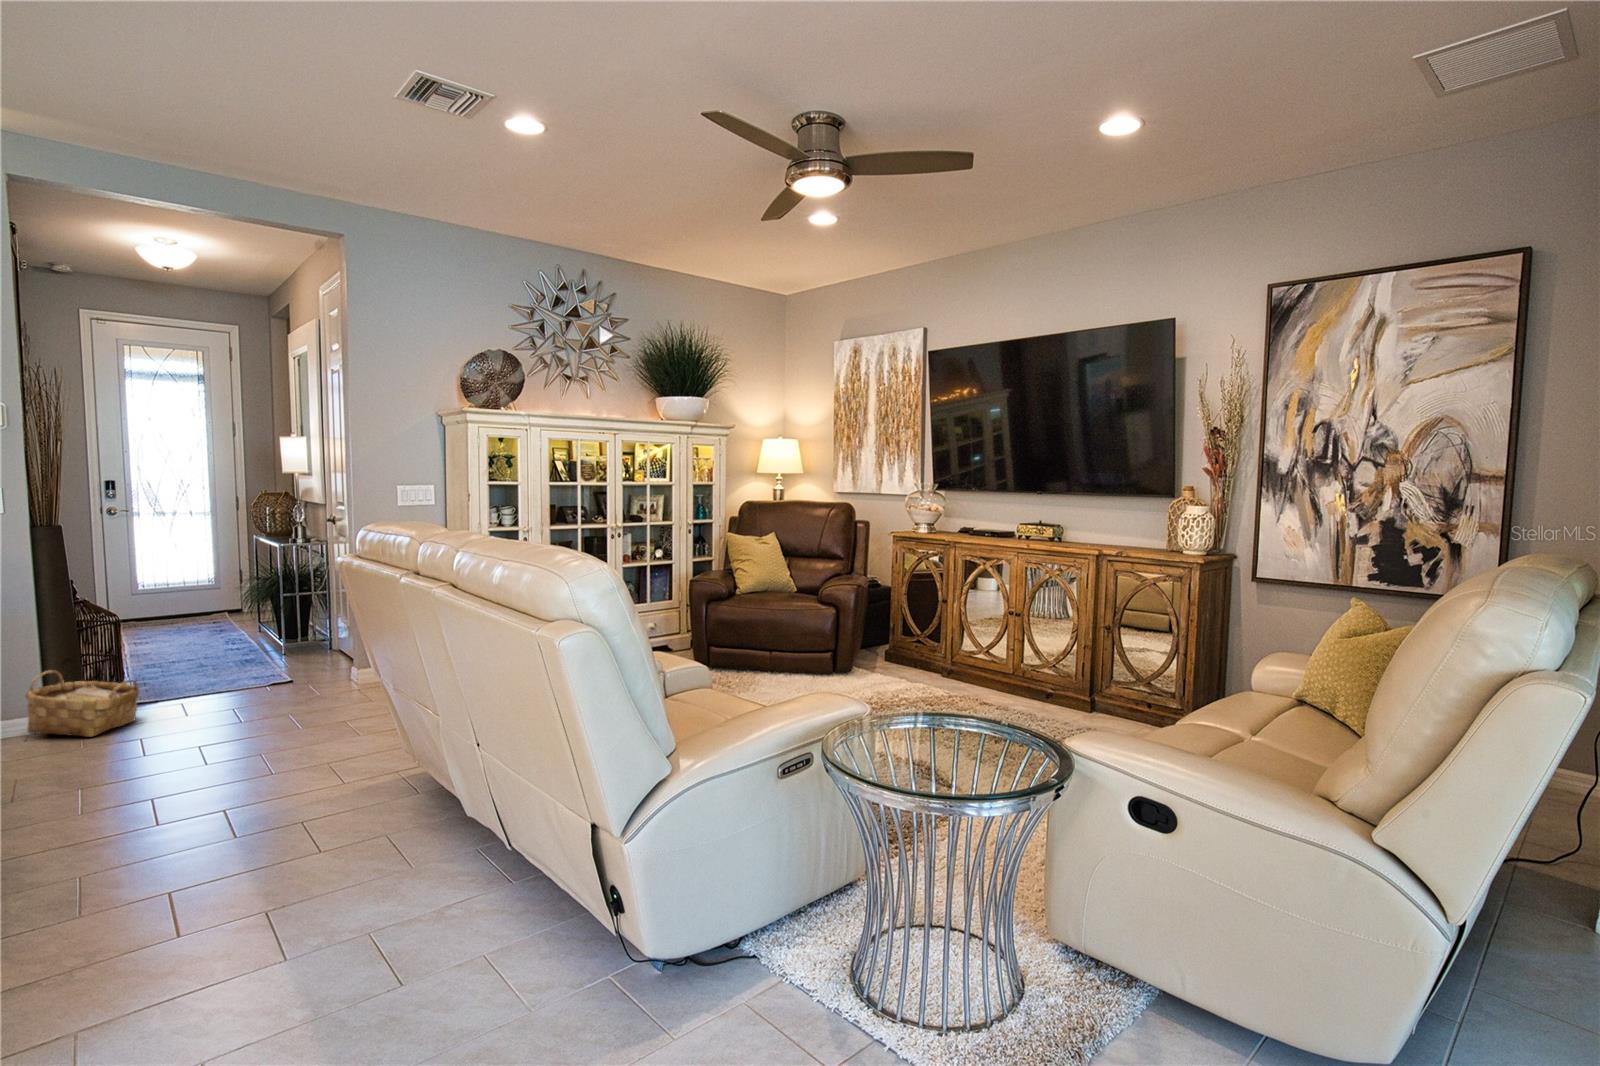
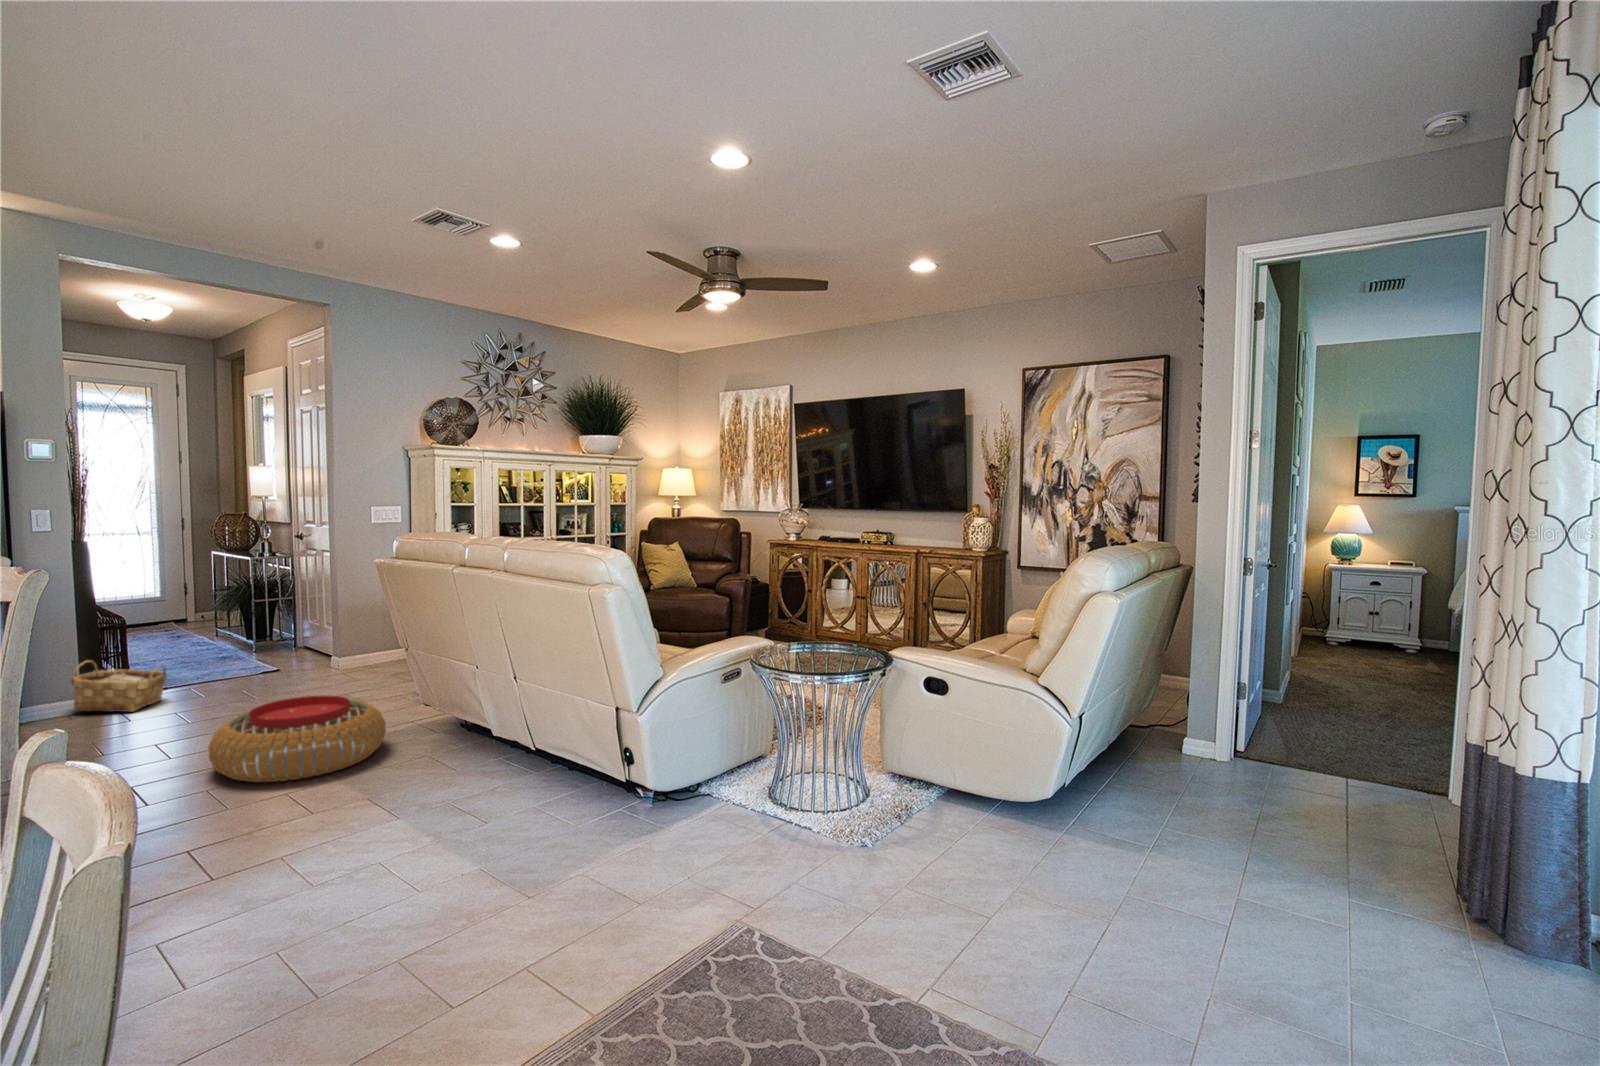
pouf: none [89,742,339,873] -> present [208,696,386,782]

